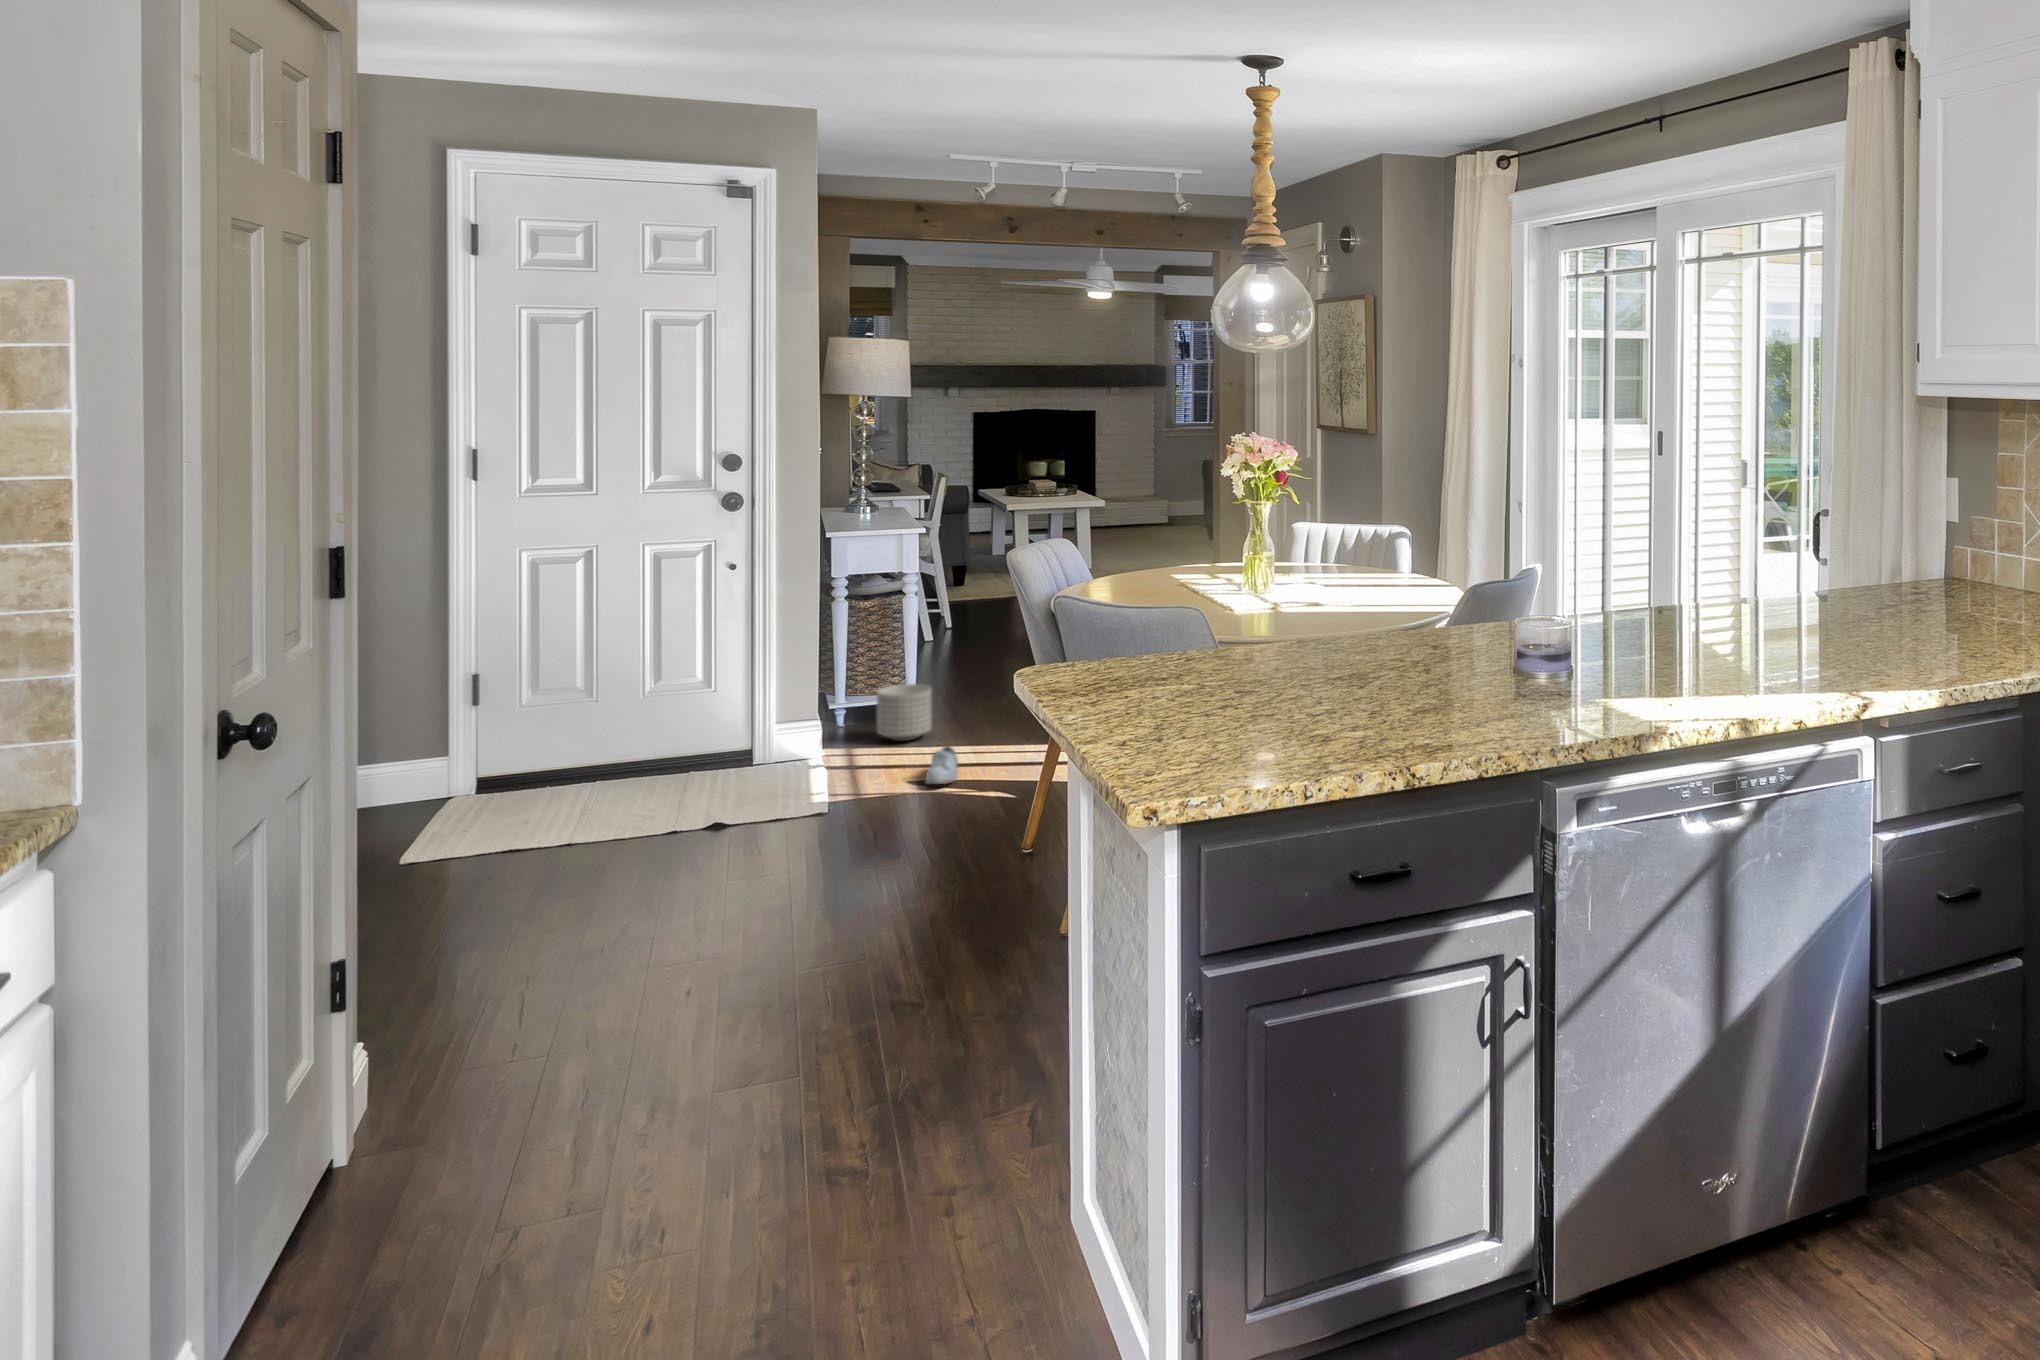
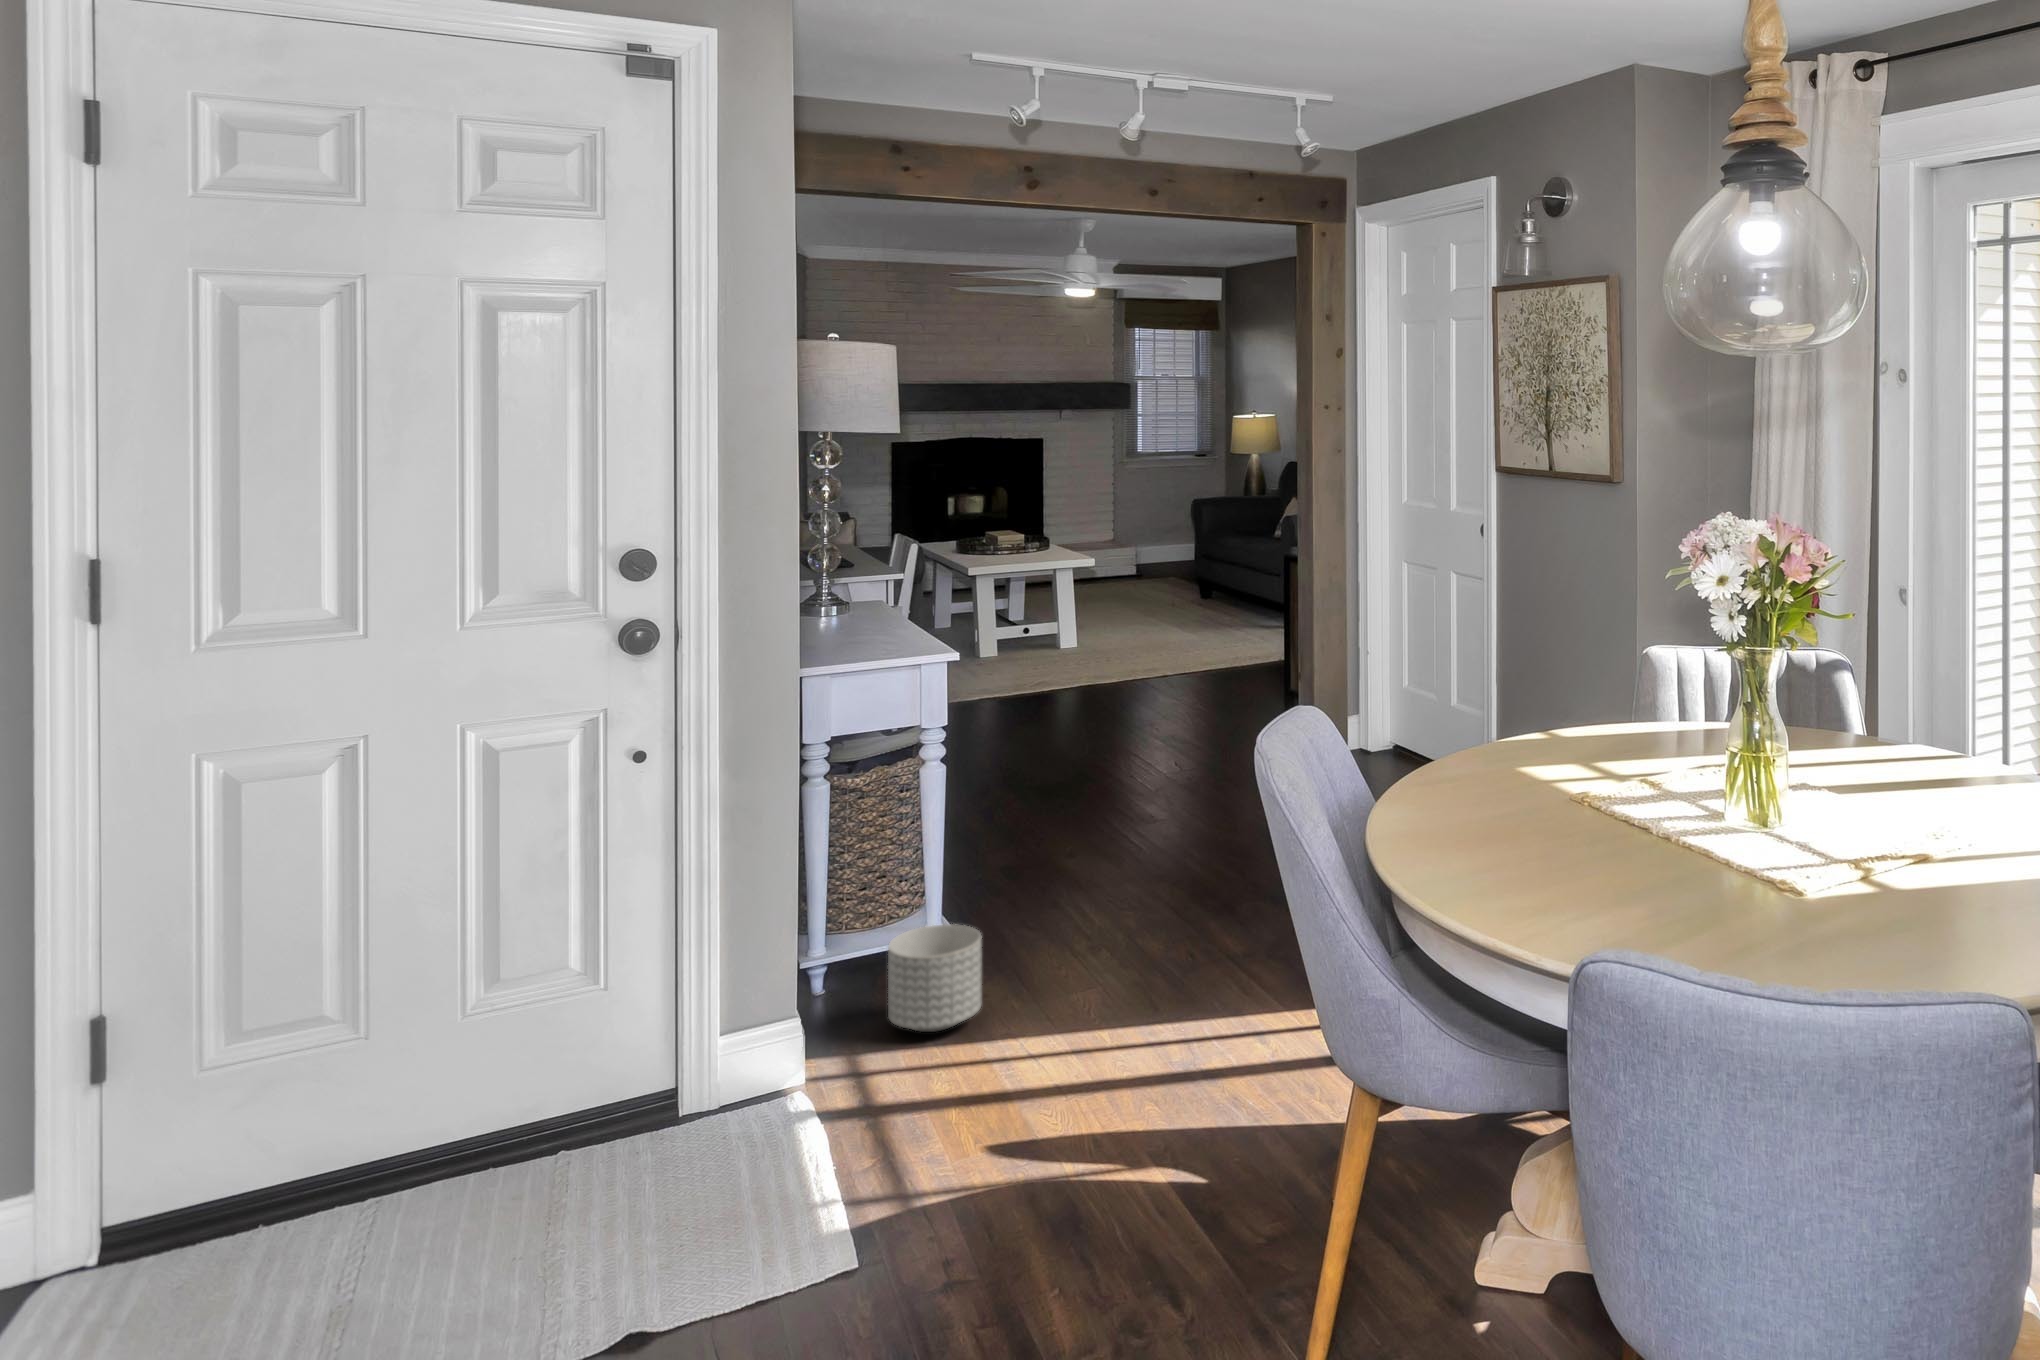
shoe: present [926,746,958,784] -> none [1016,1070,1072,1171]

